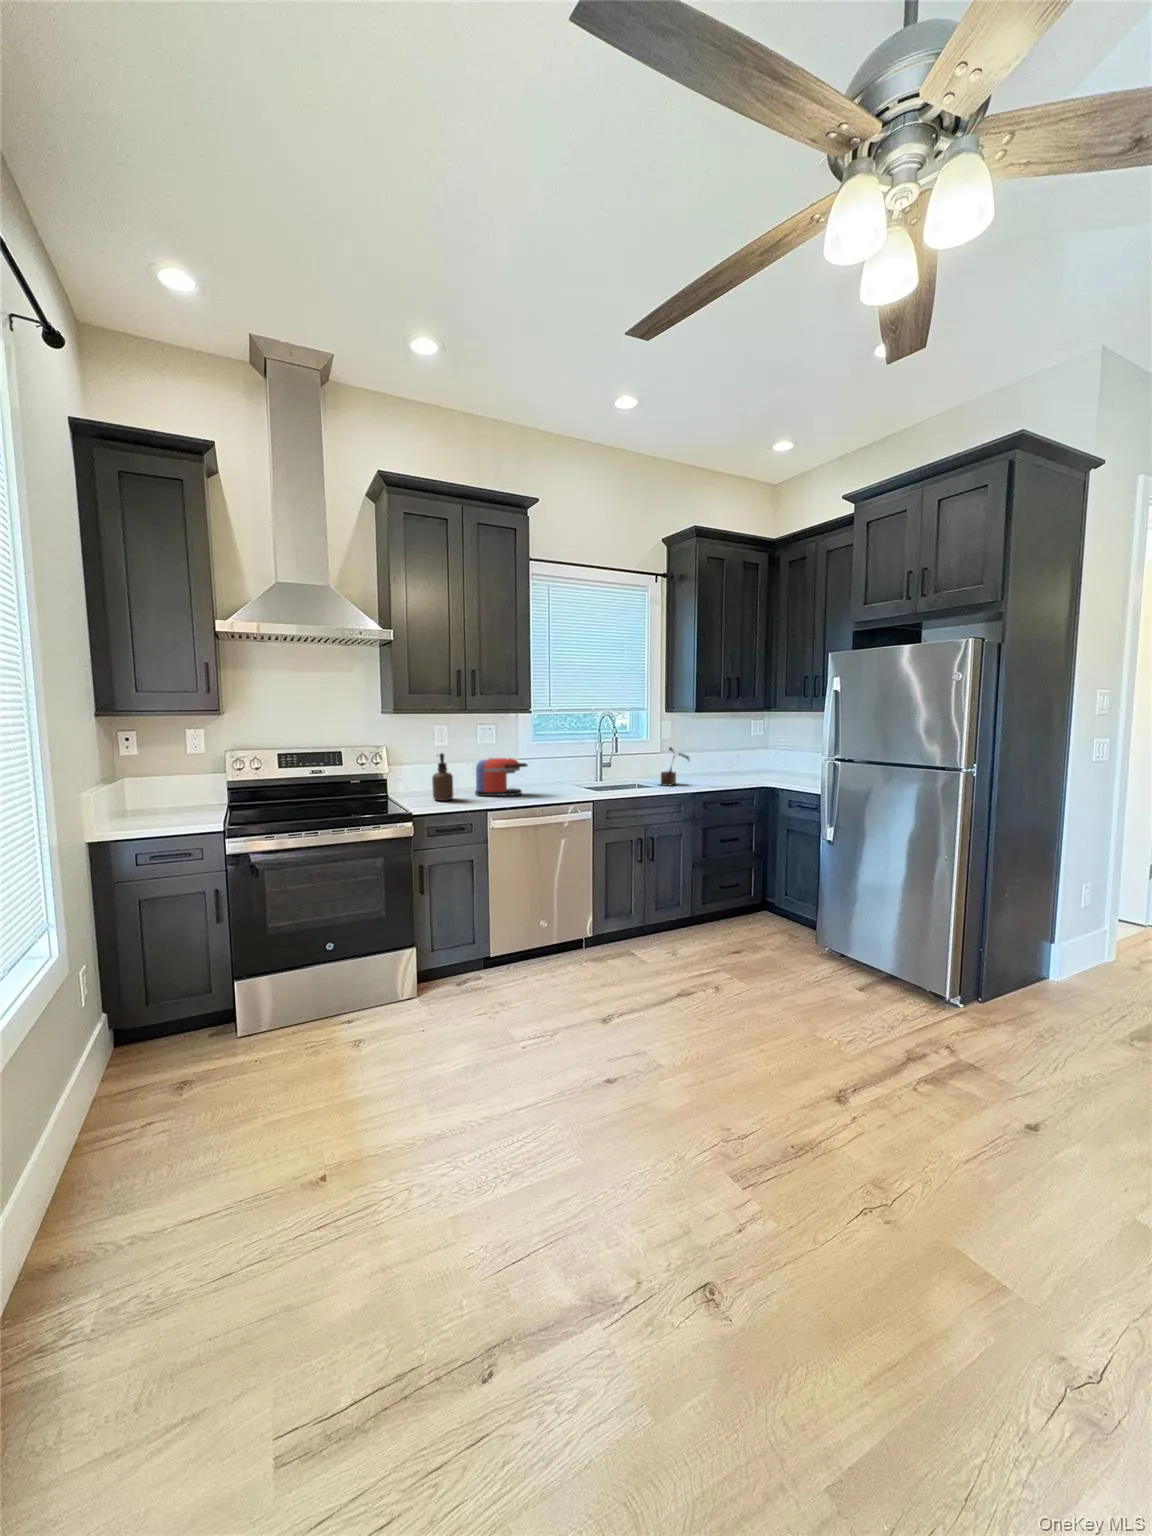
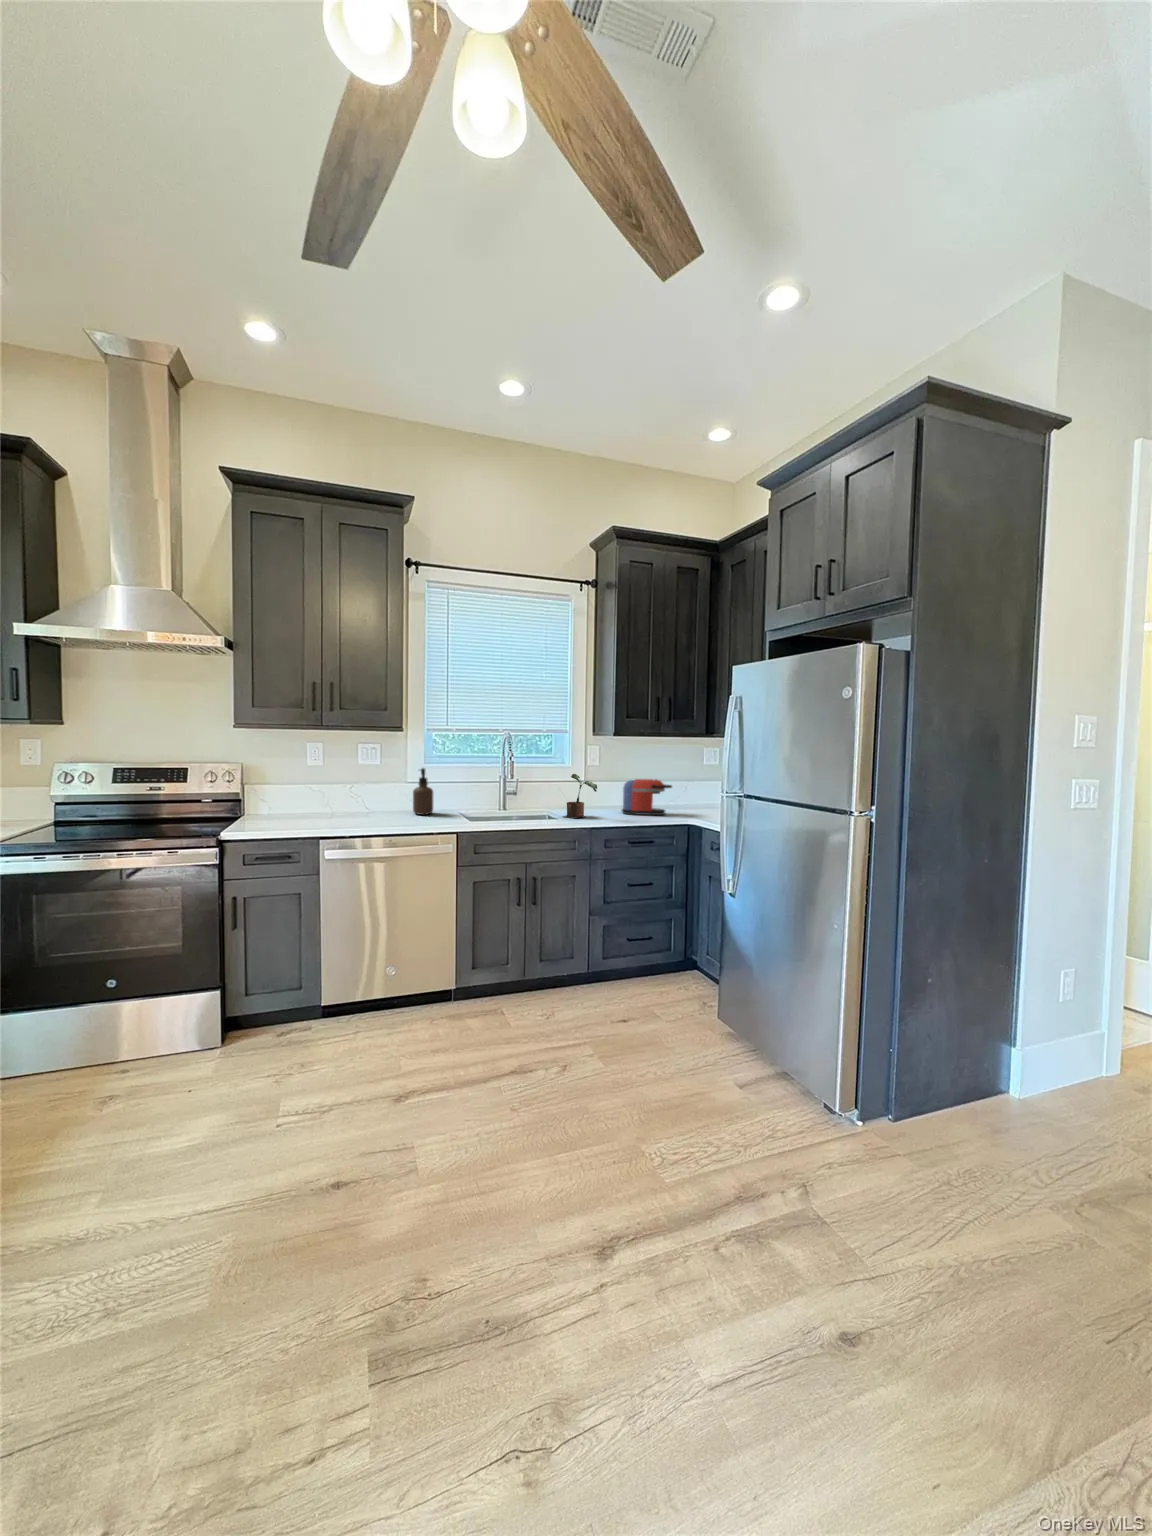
soap dispenser: present [432,753,453,801] -> present [413,768,433,815]
coffee maker: present [475,758,527,796] -> present [622,779,672,815]

